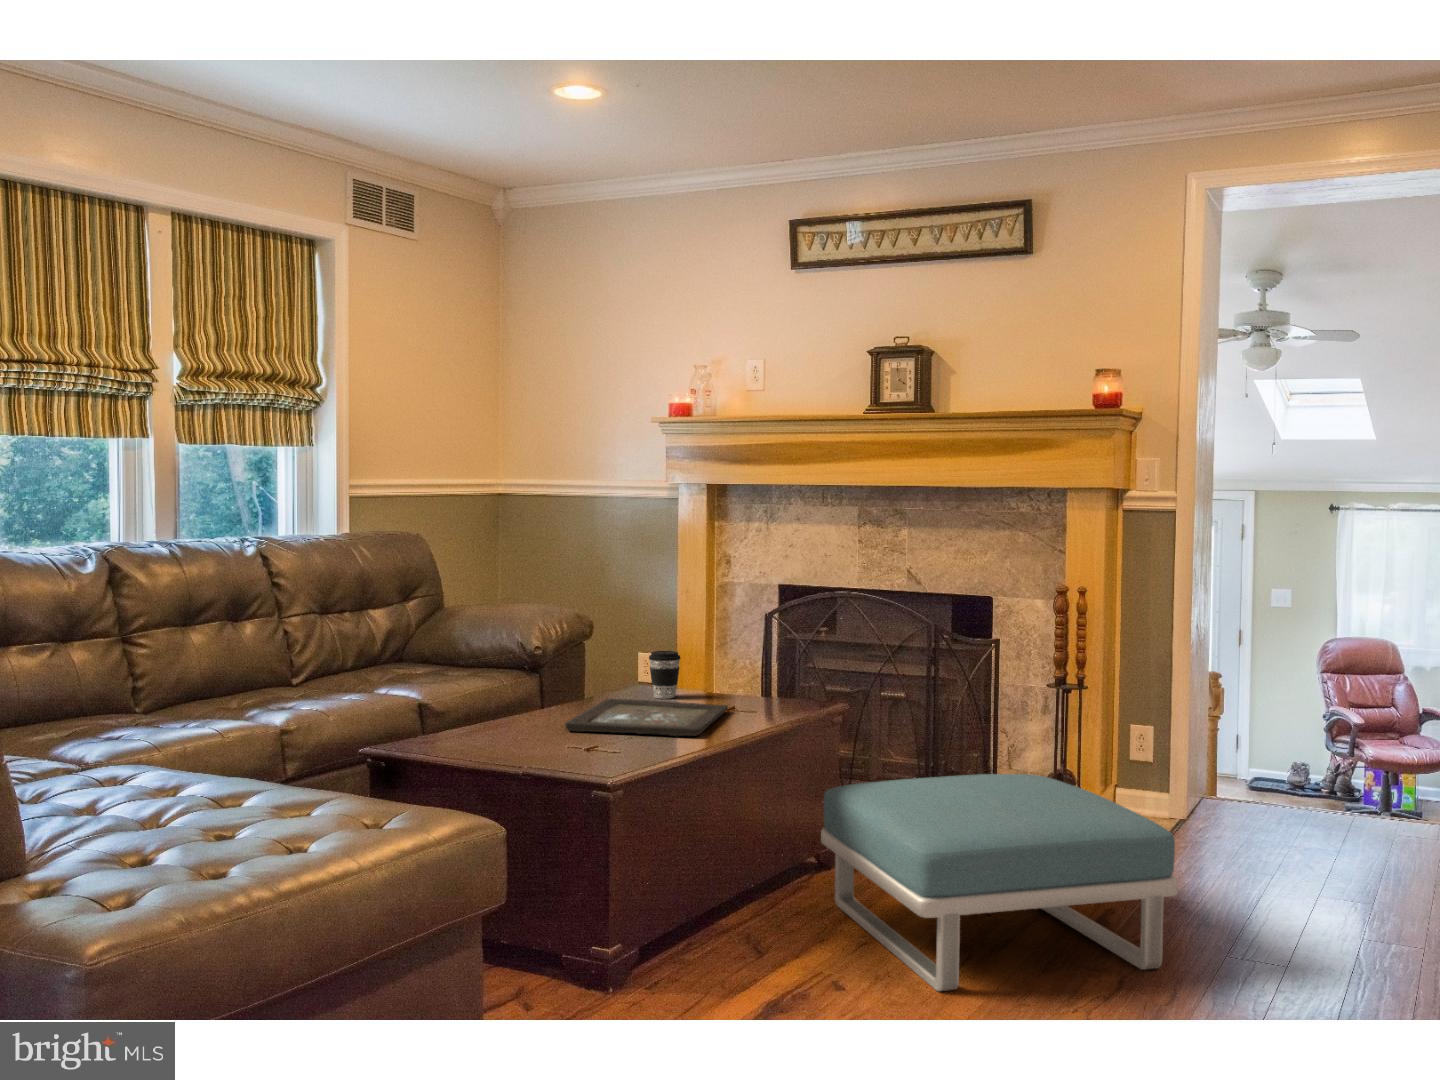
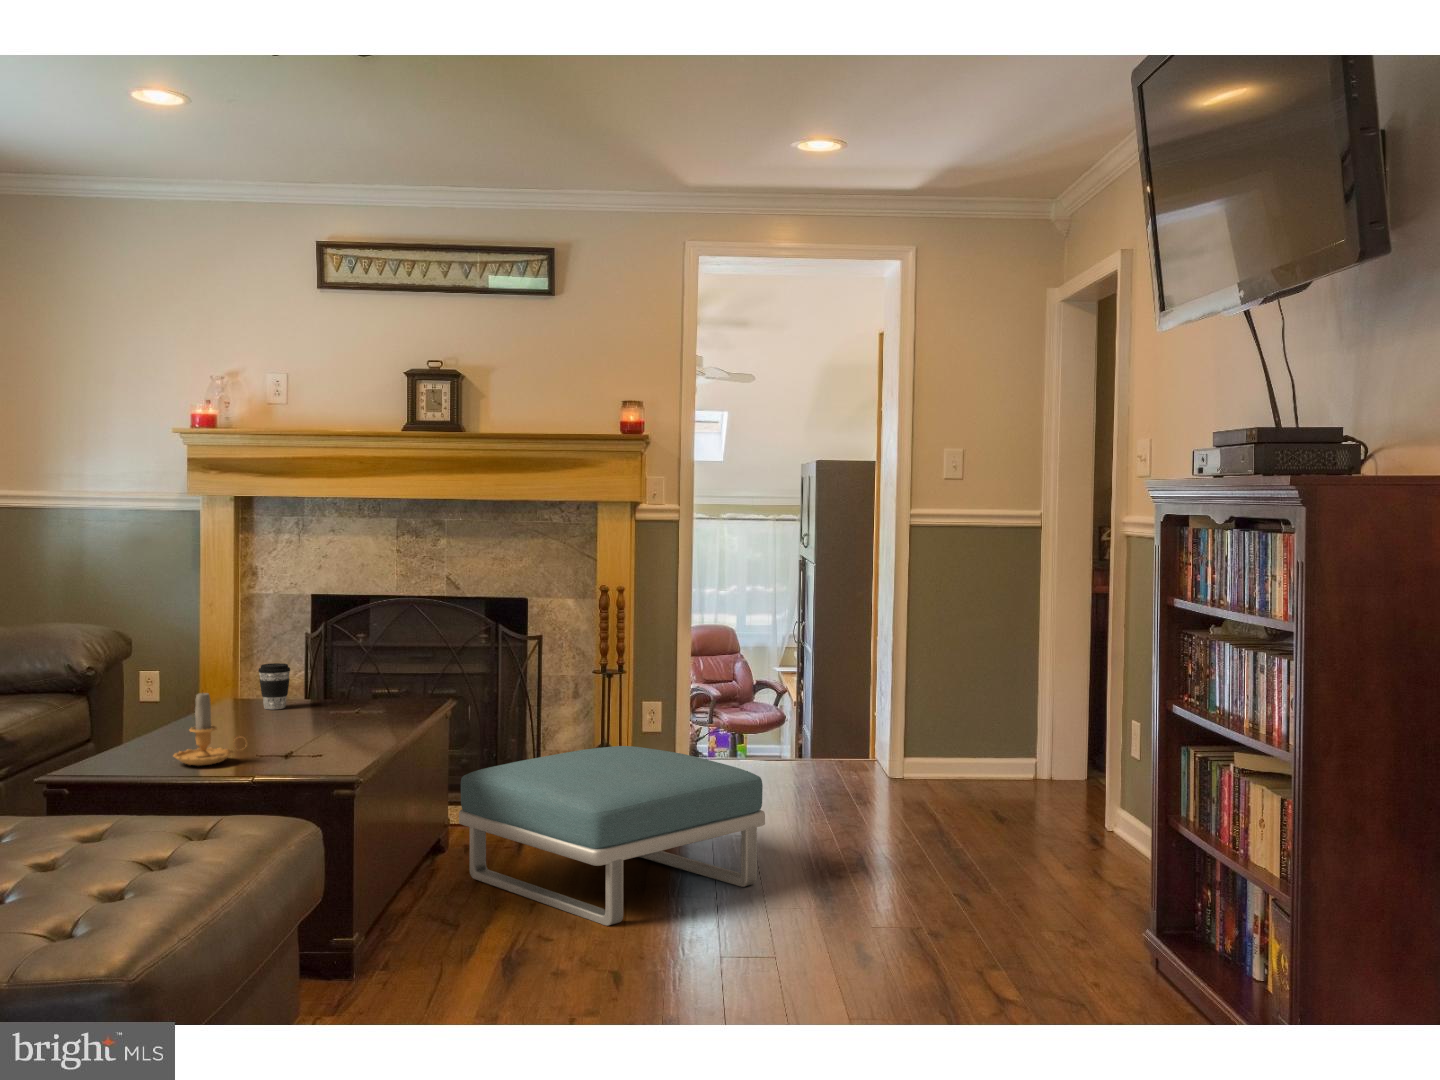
candle: none [486,672,558,751] -> present [174,693,247,766]
tray: present [565,699,728,736] -> none [227,709,363,744]

